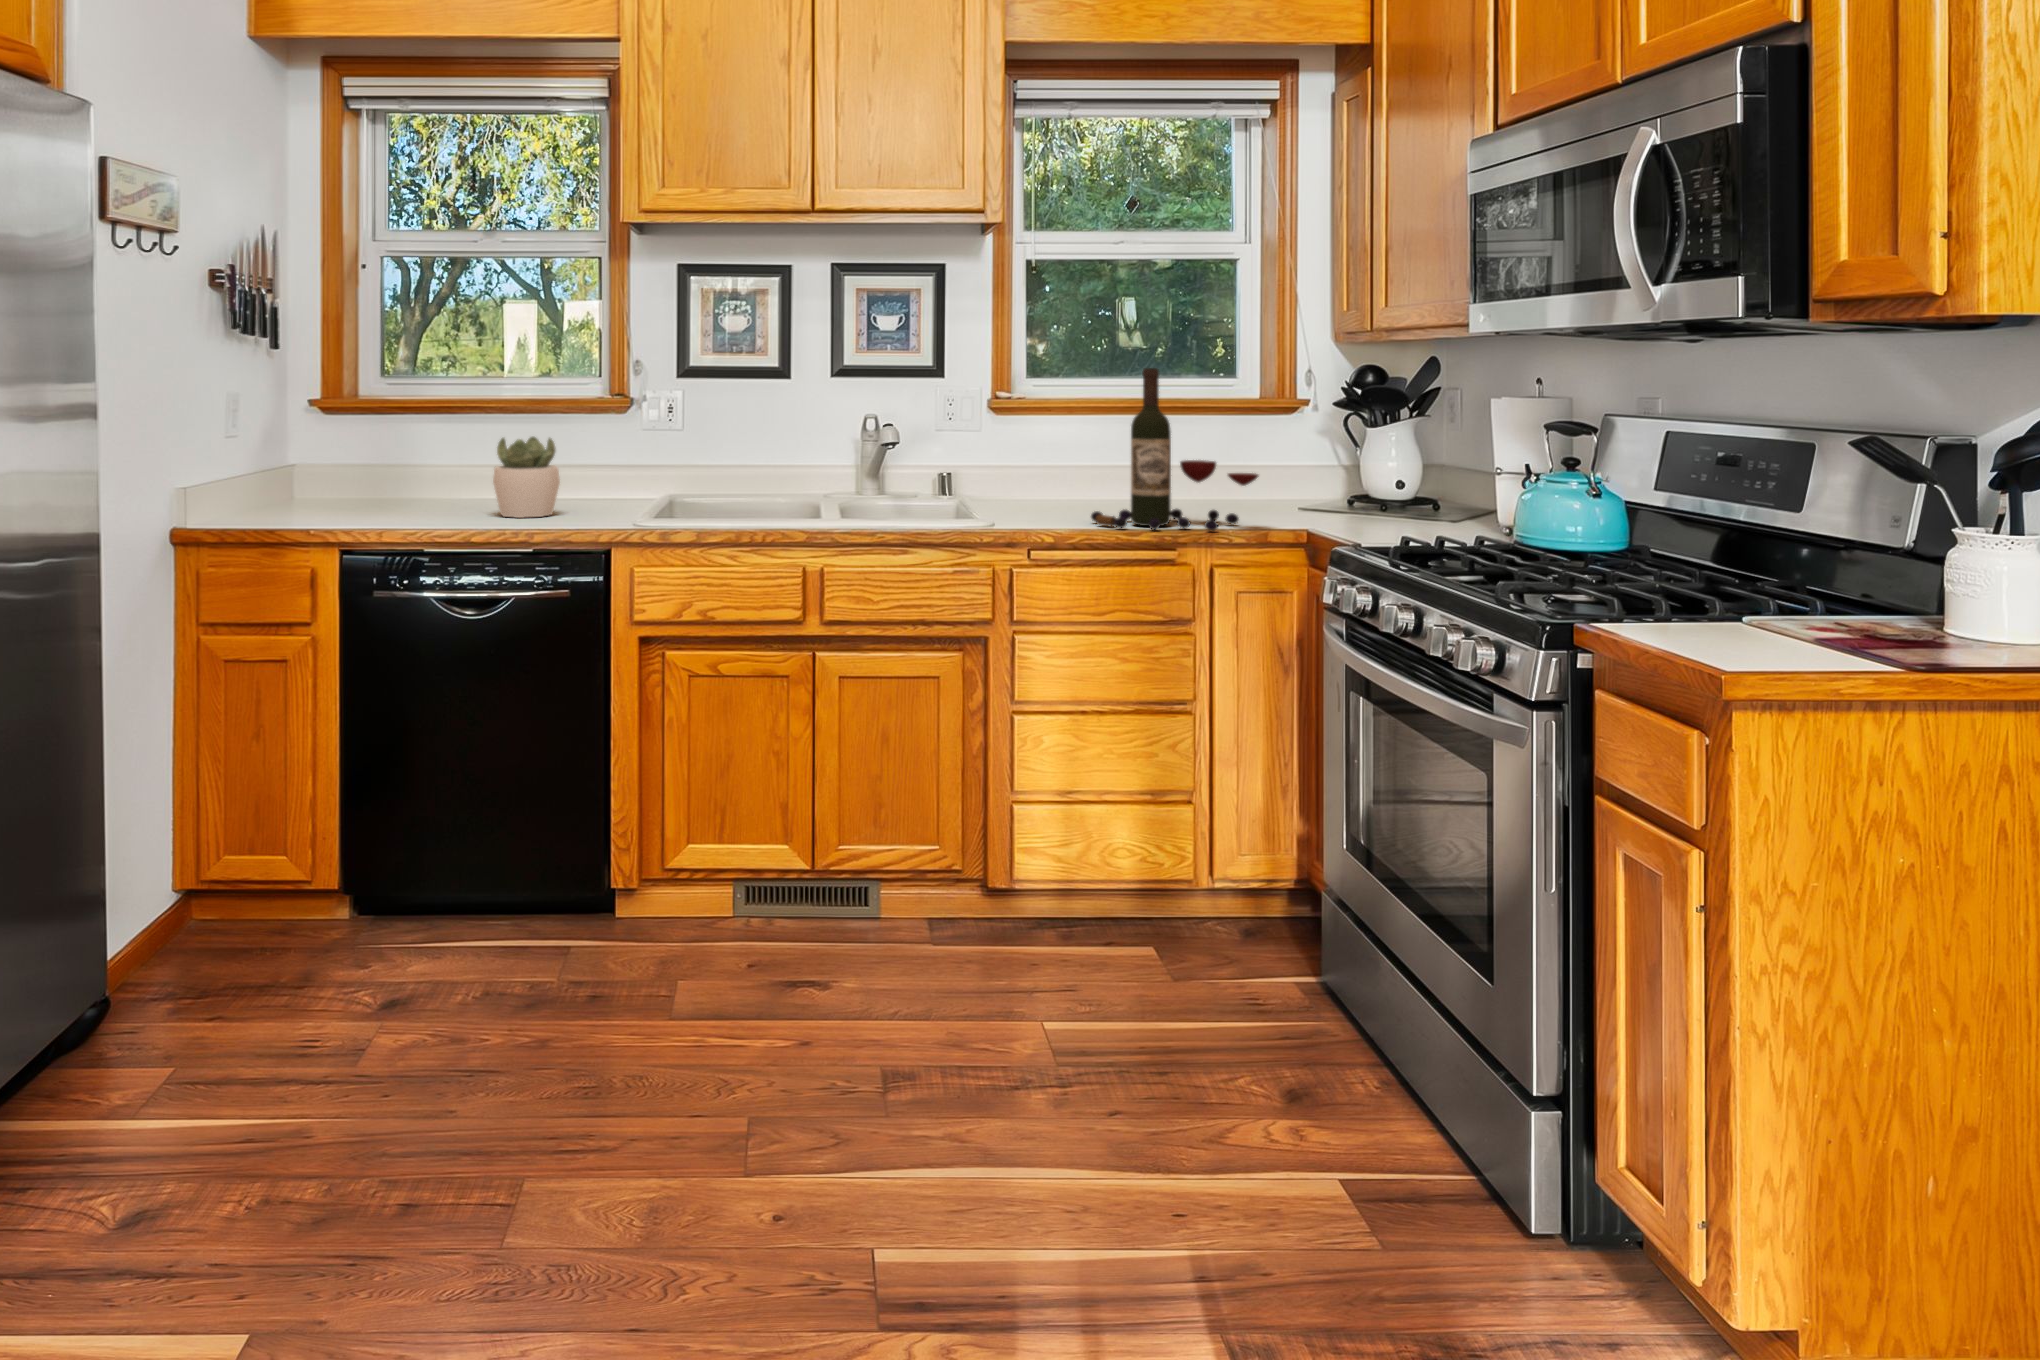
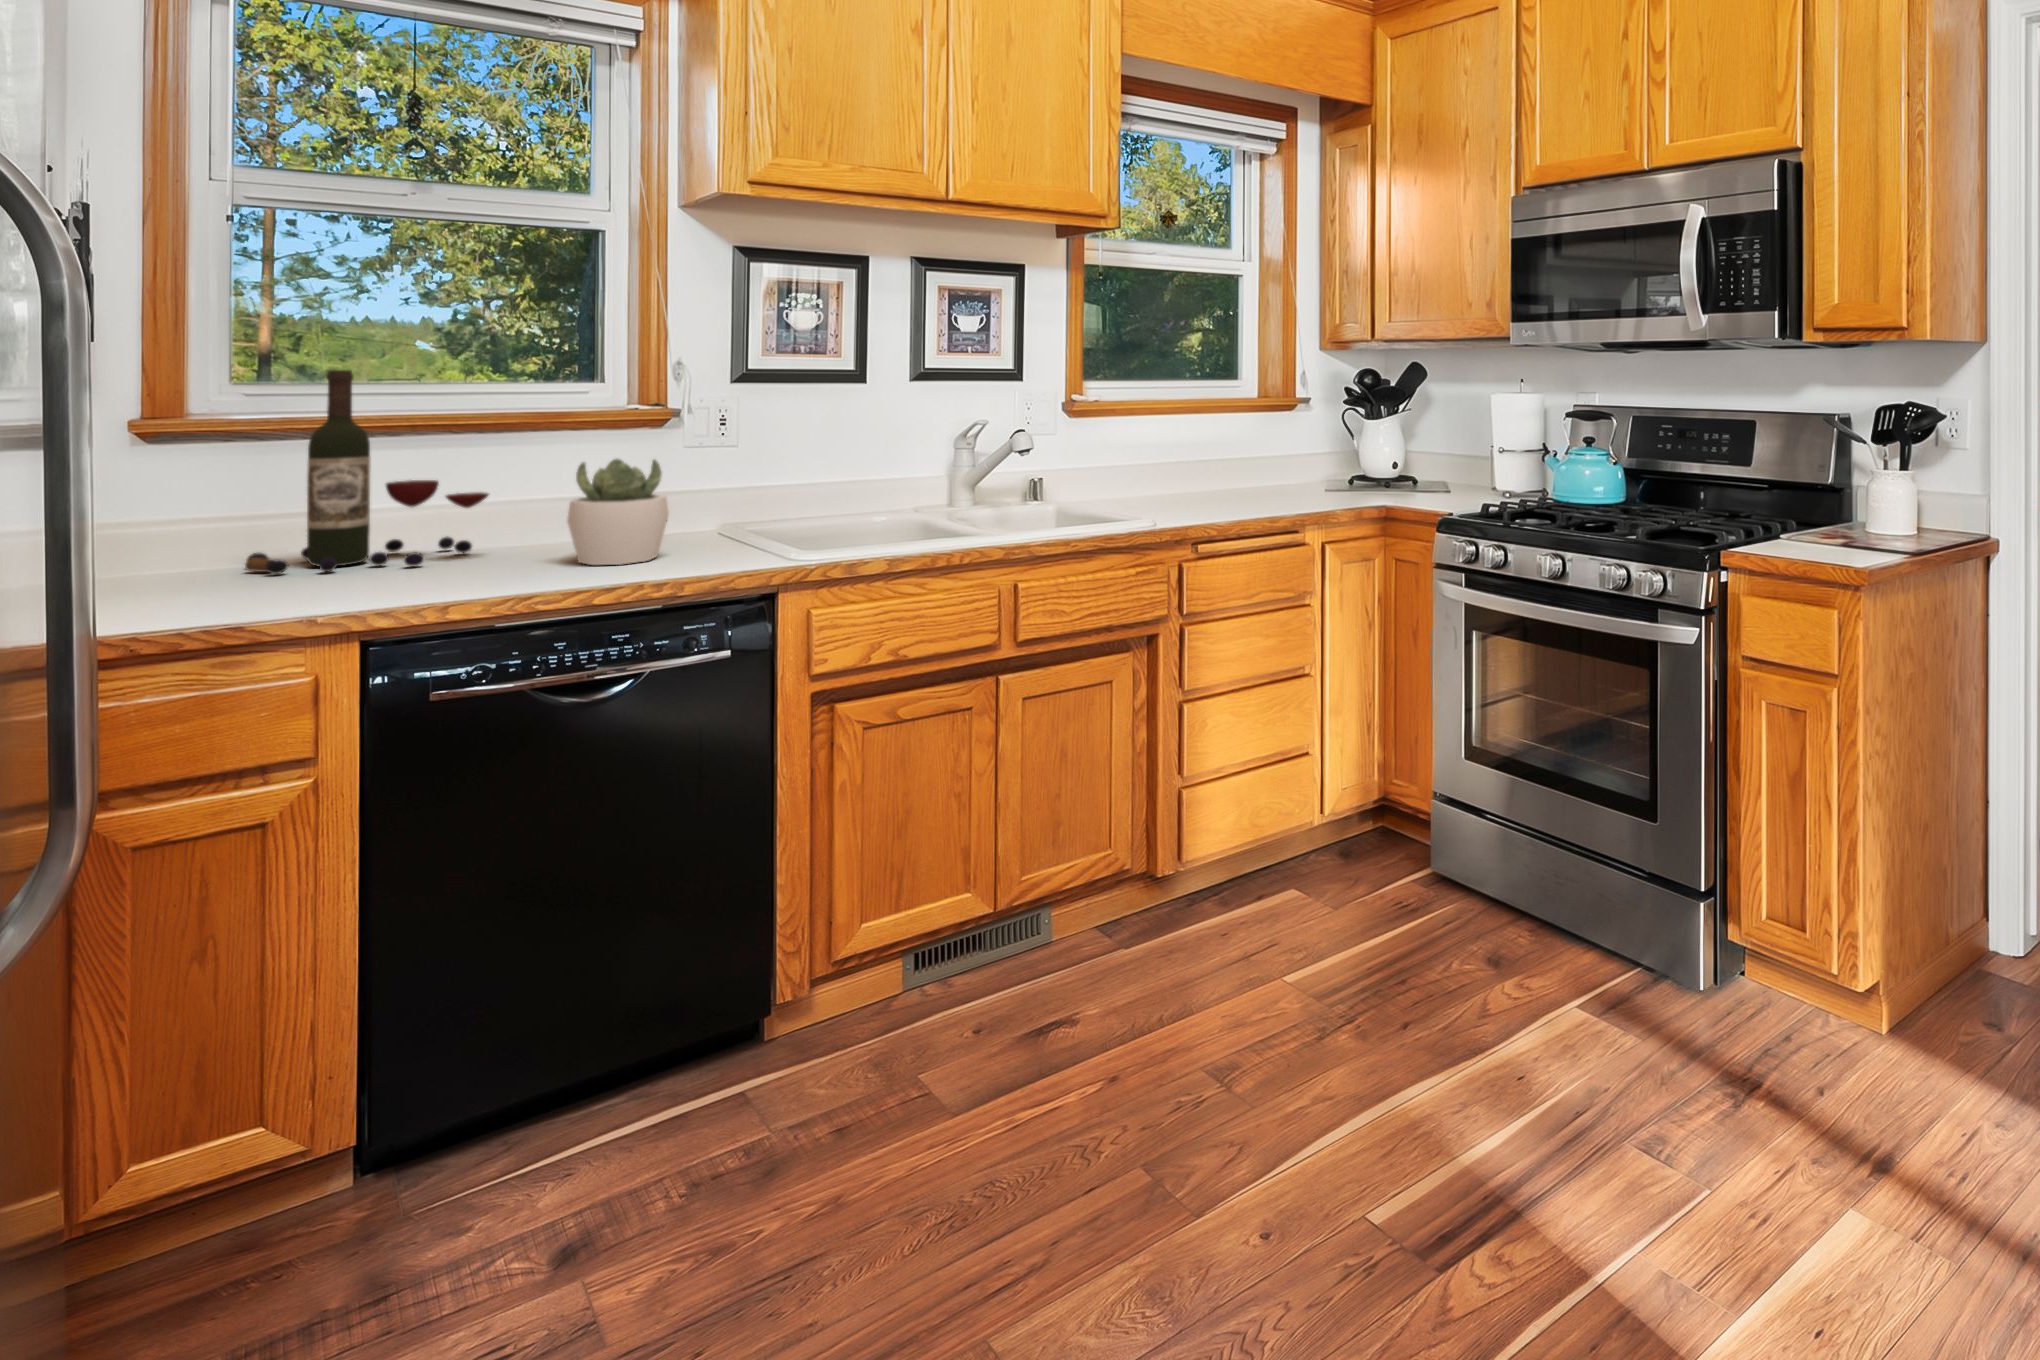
wine bottle: present [1091,368,1259,531] -> present [245,370,488,574]

